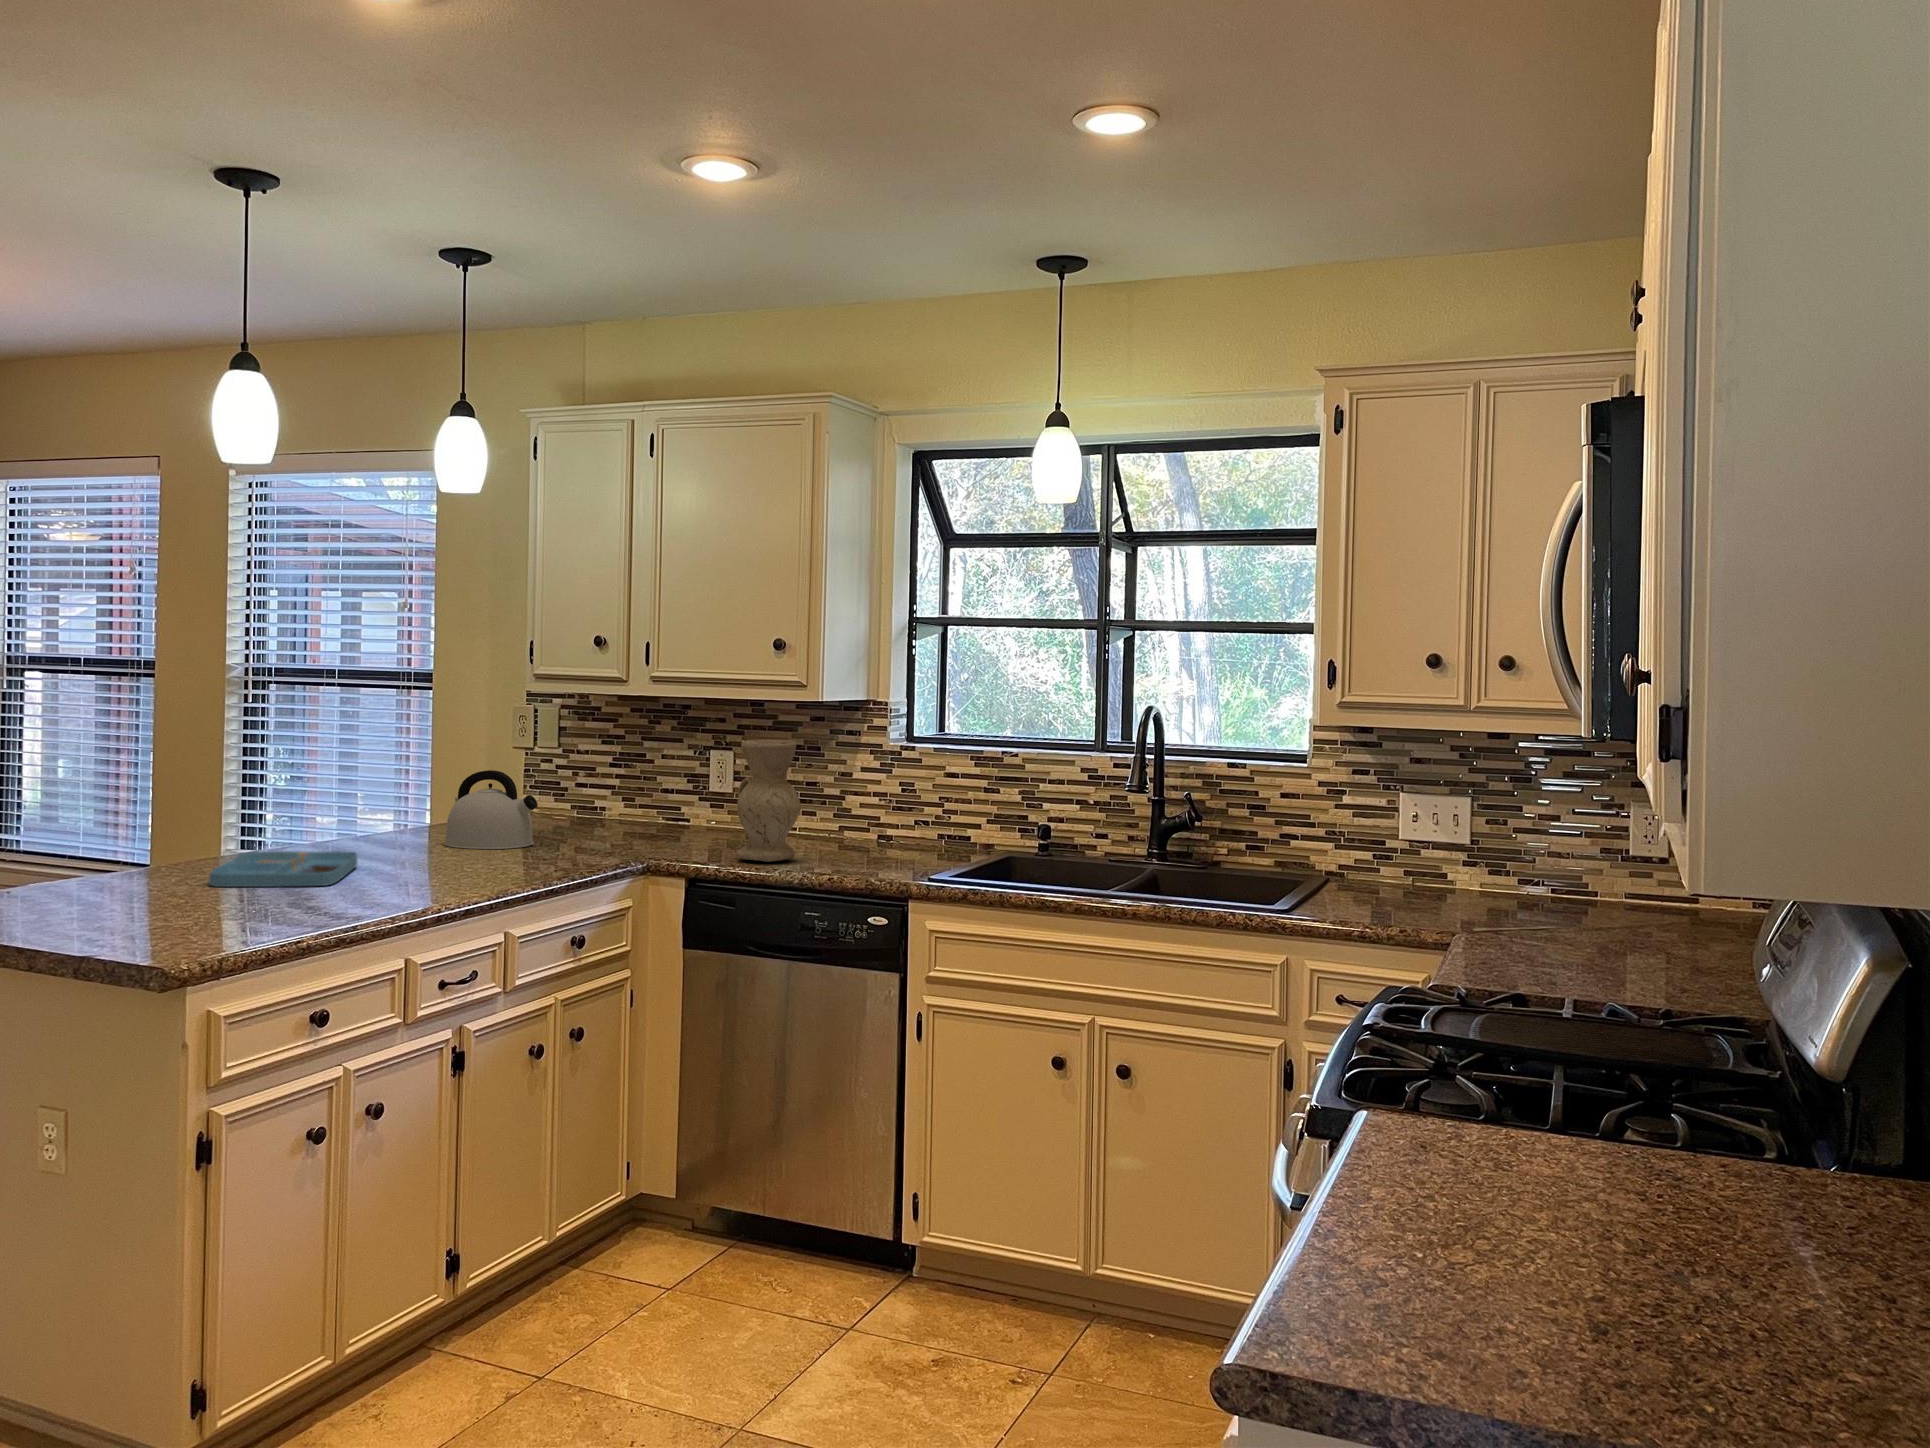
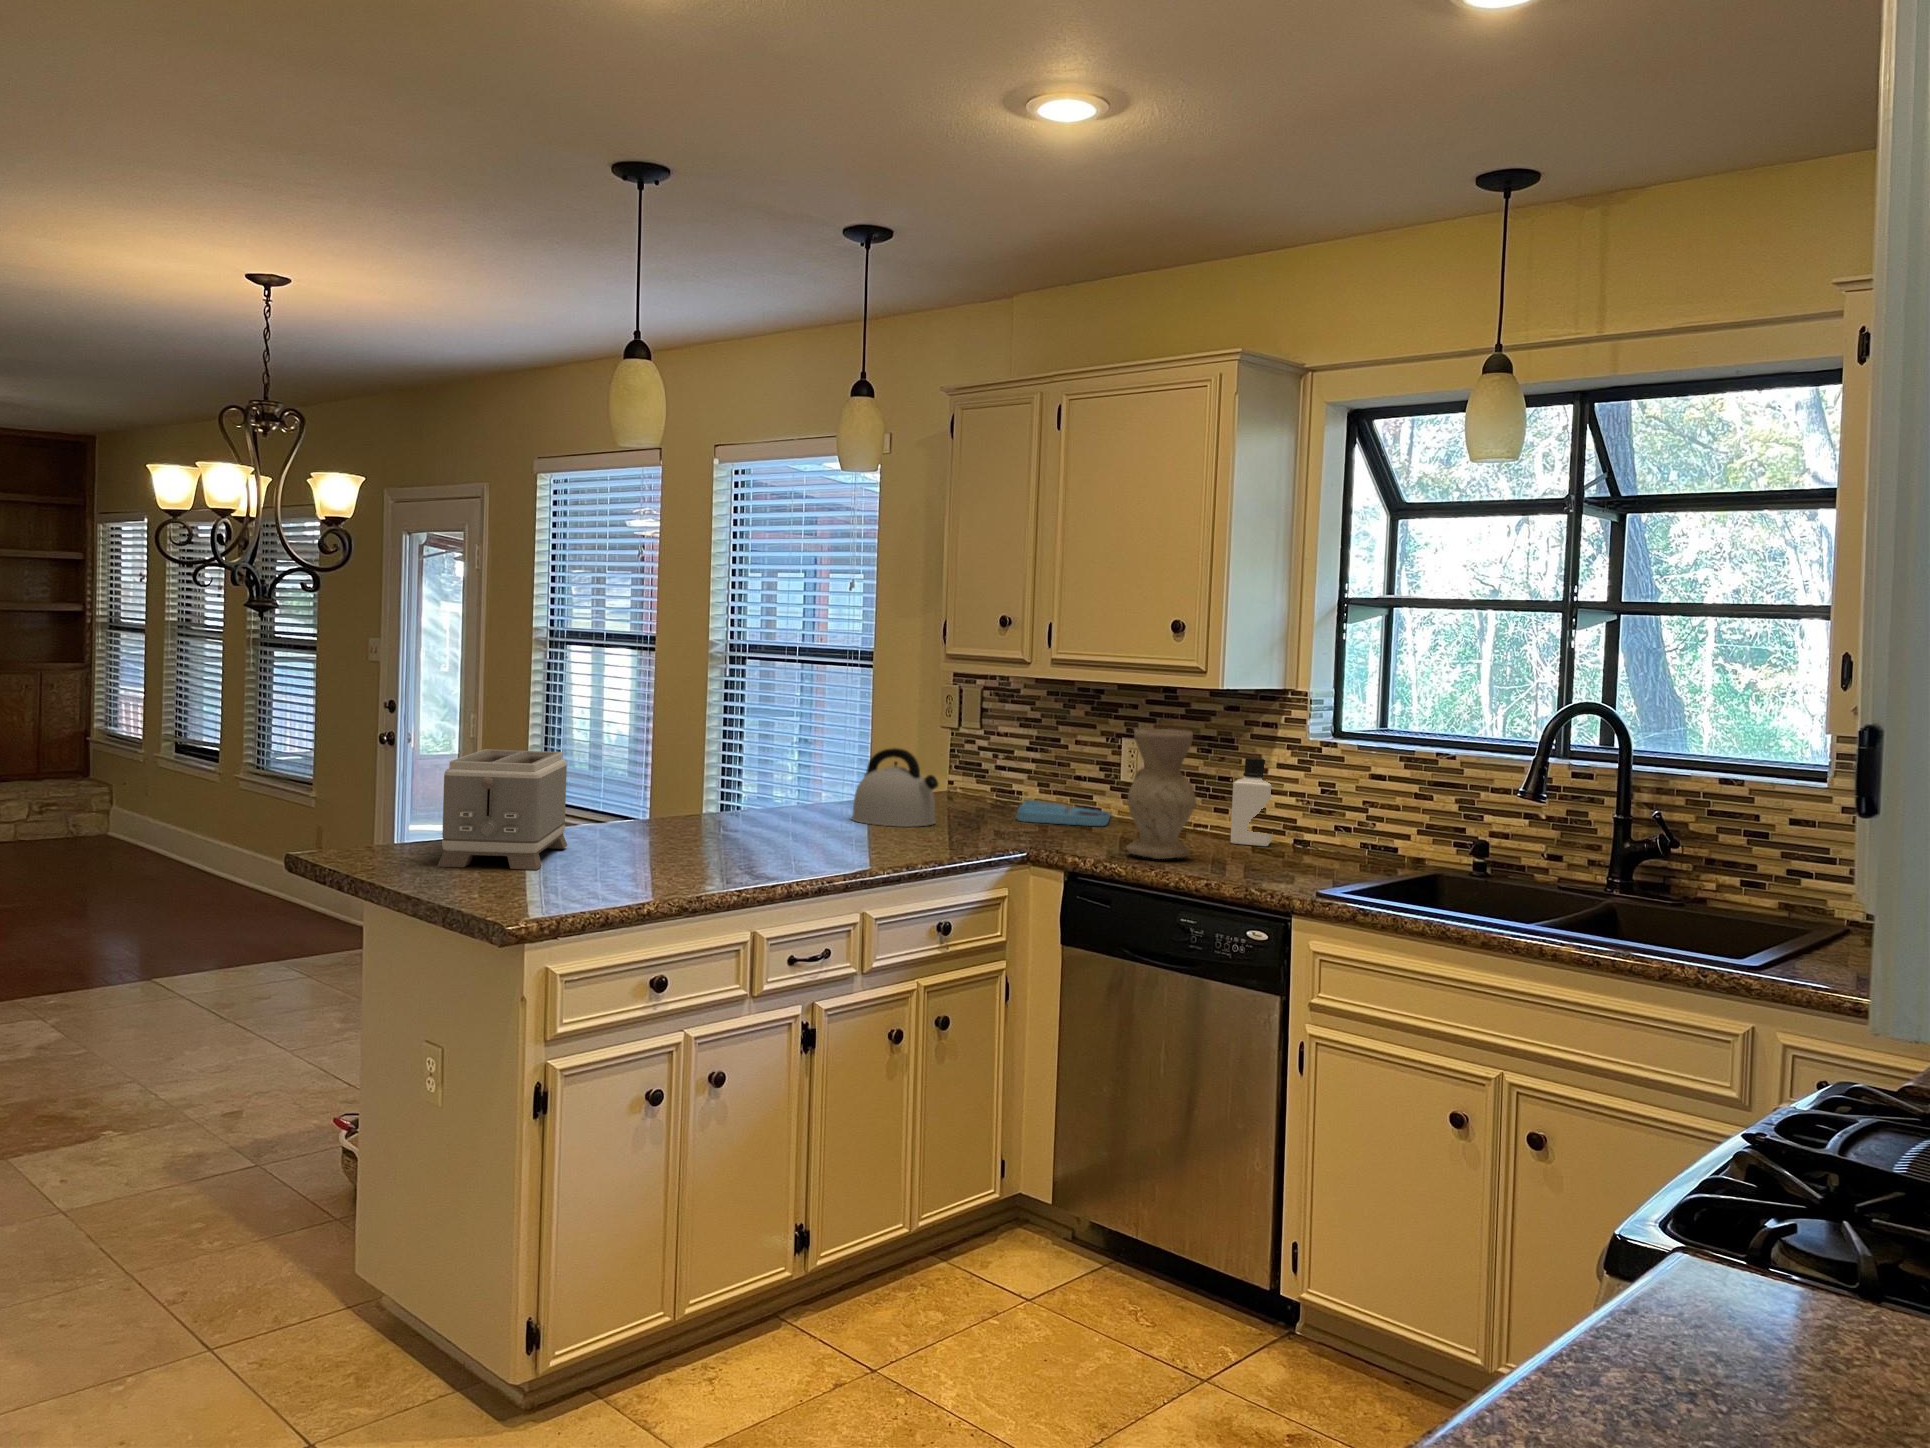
bottle: none [821,763,858,845] -> present [1231,758,1272,846]
toaster: none [47,790,172,919] -> present [437,749,567,870]
tray: present [209,851,357,887] -> present [1017,798,1111,826]

